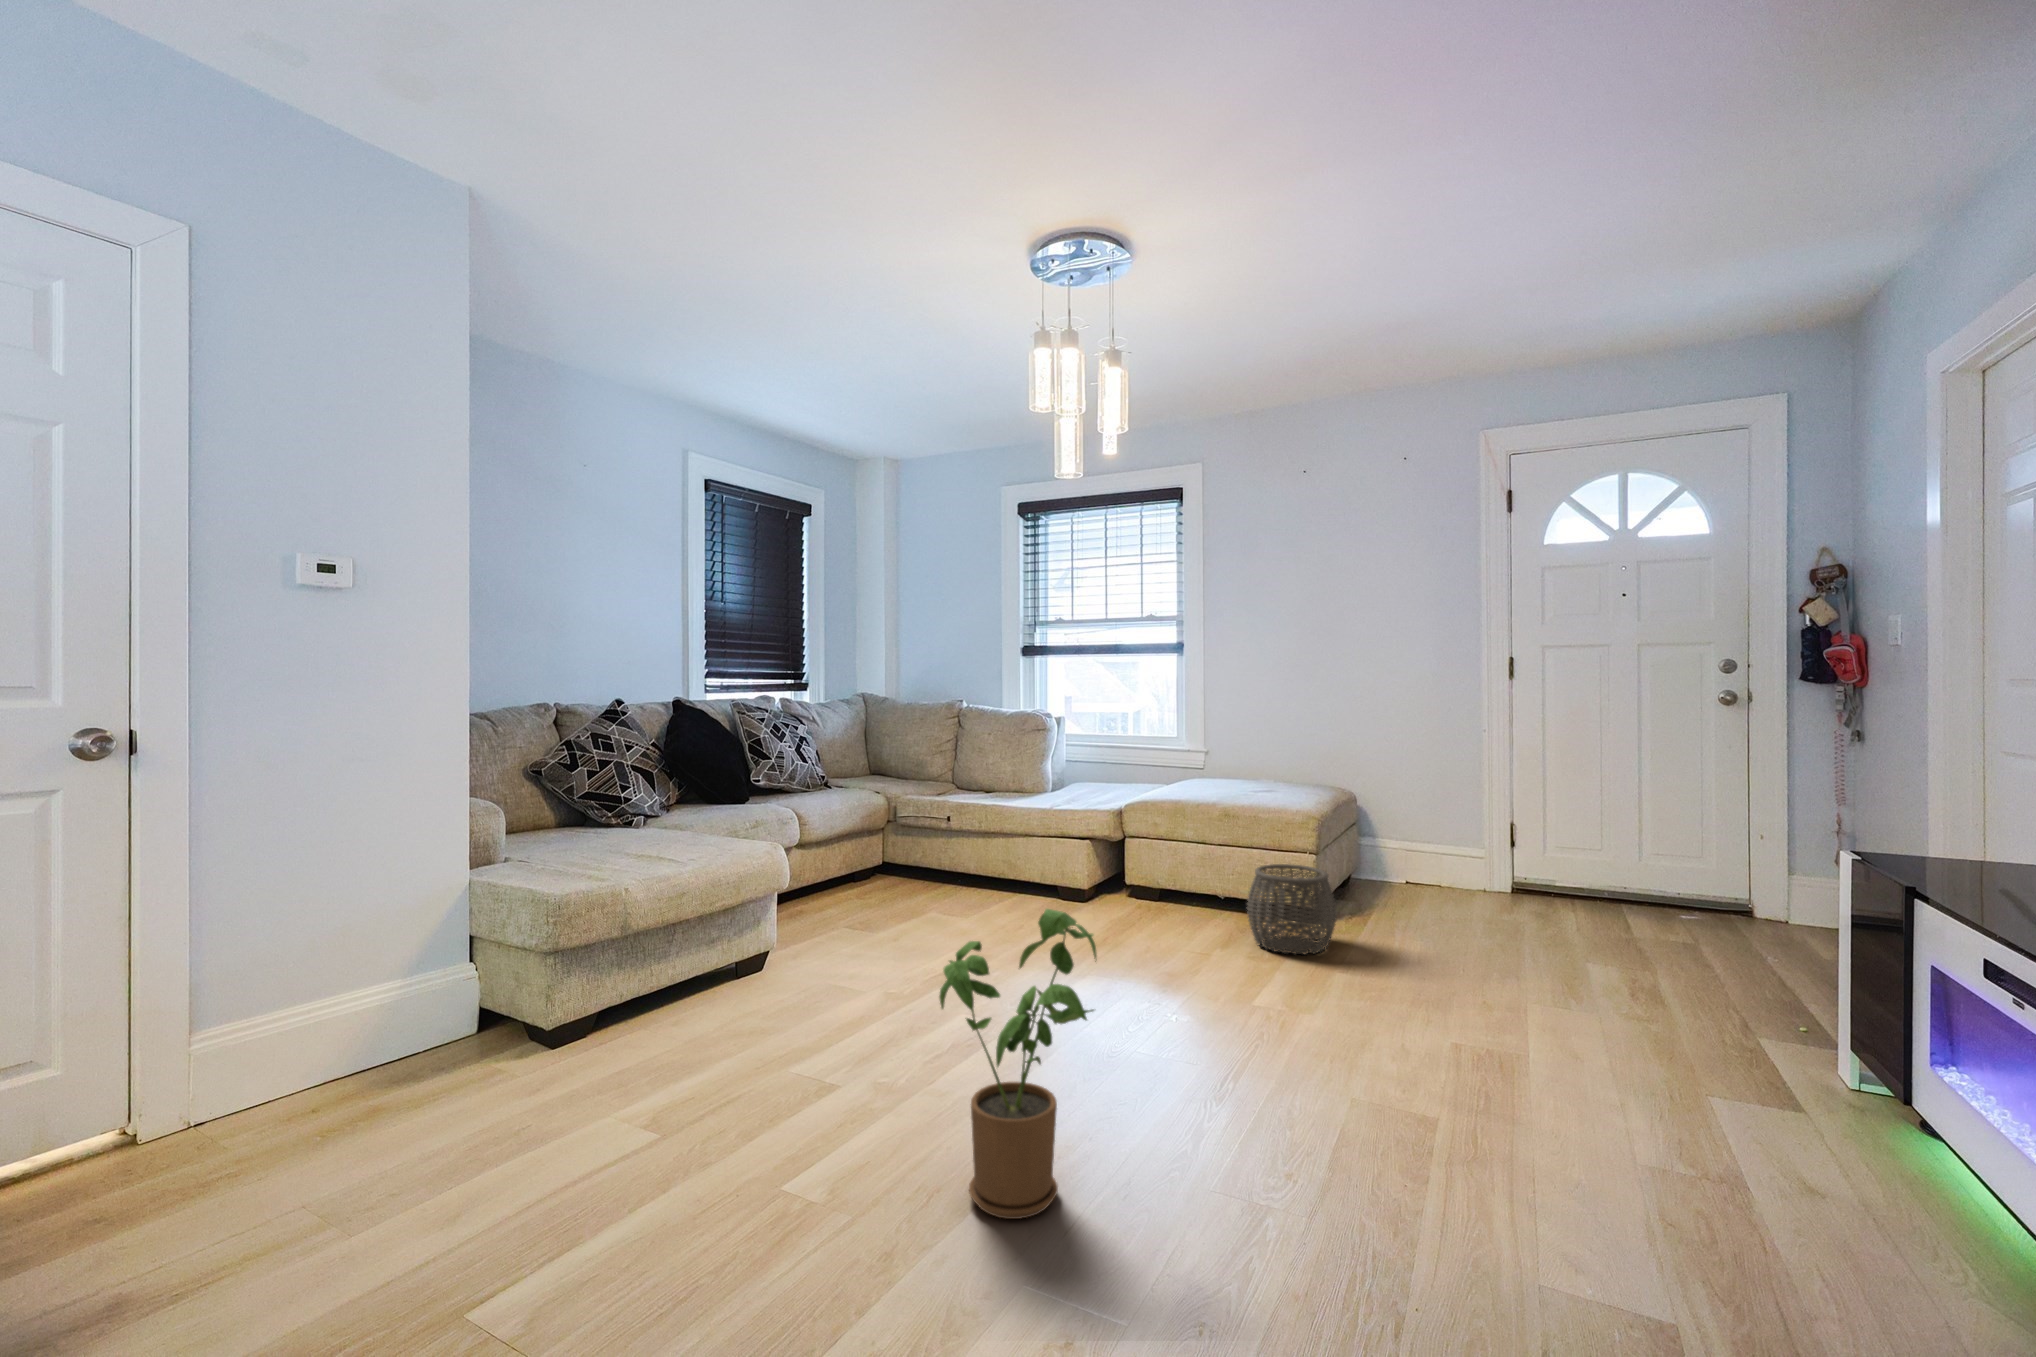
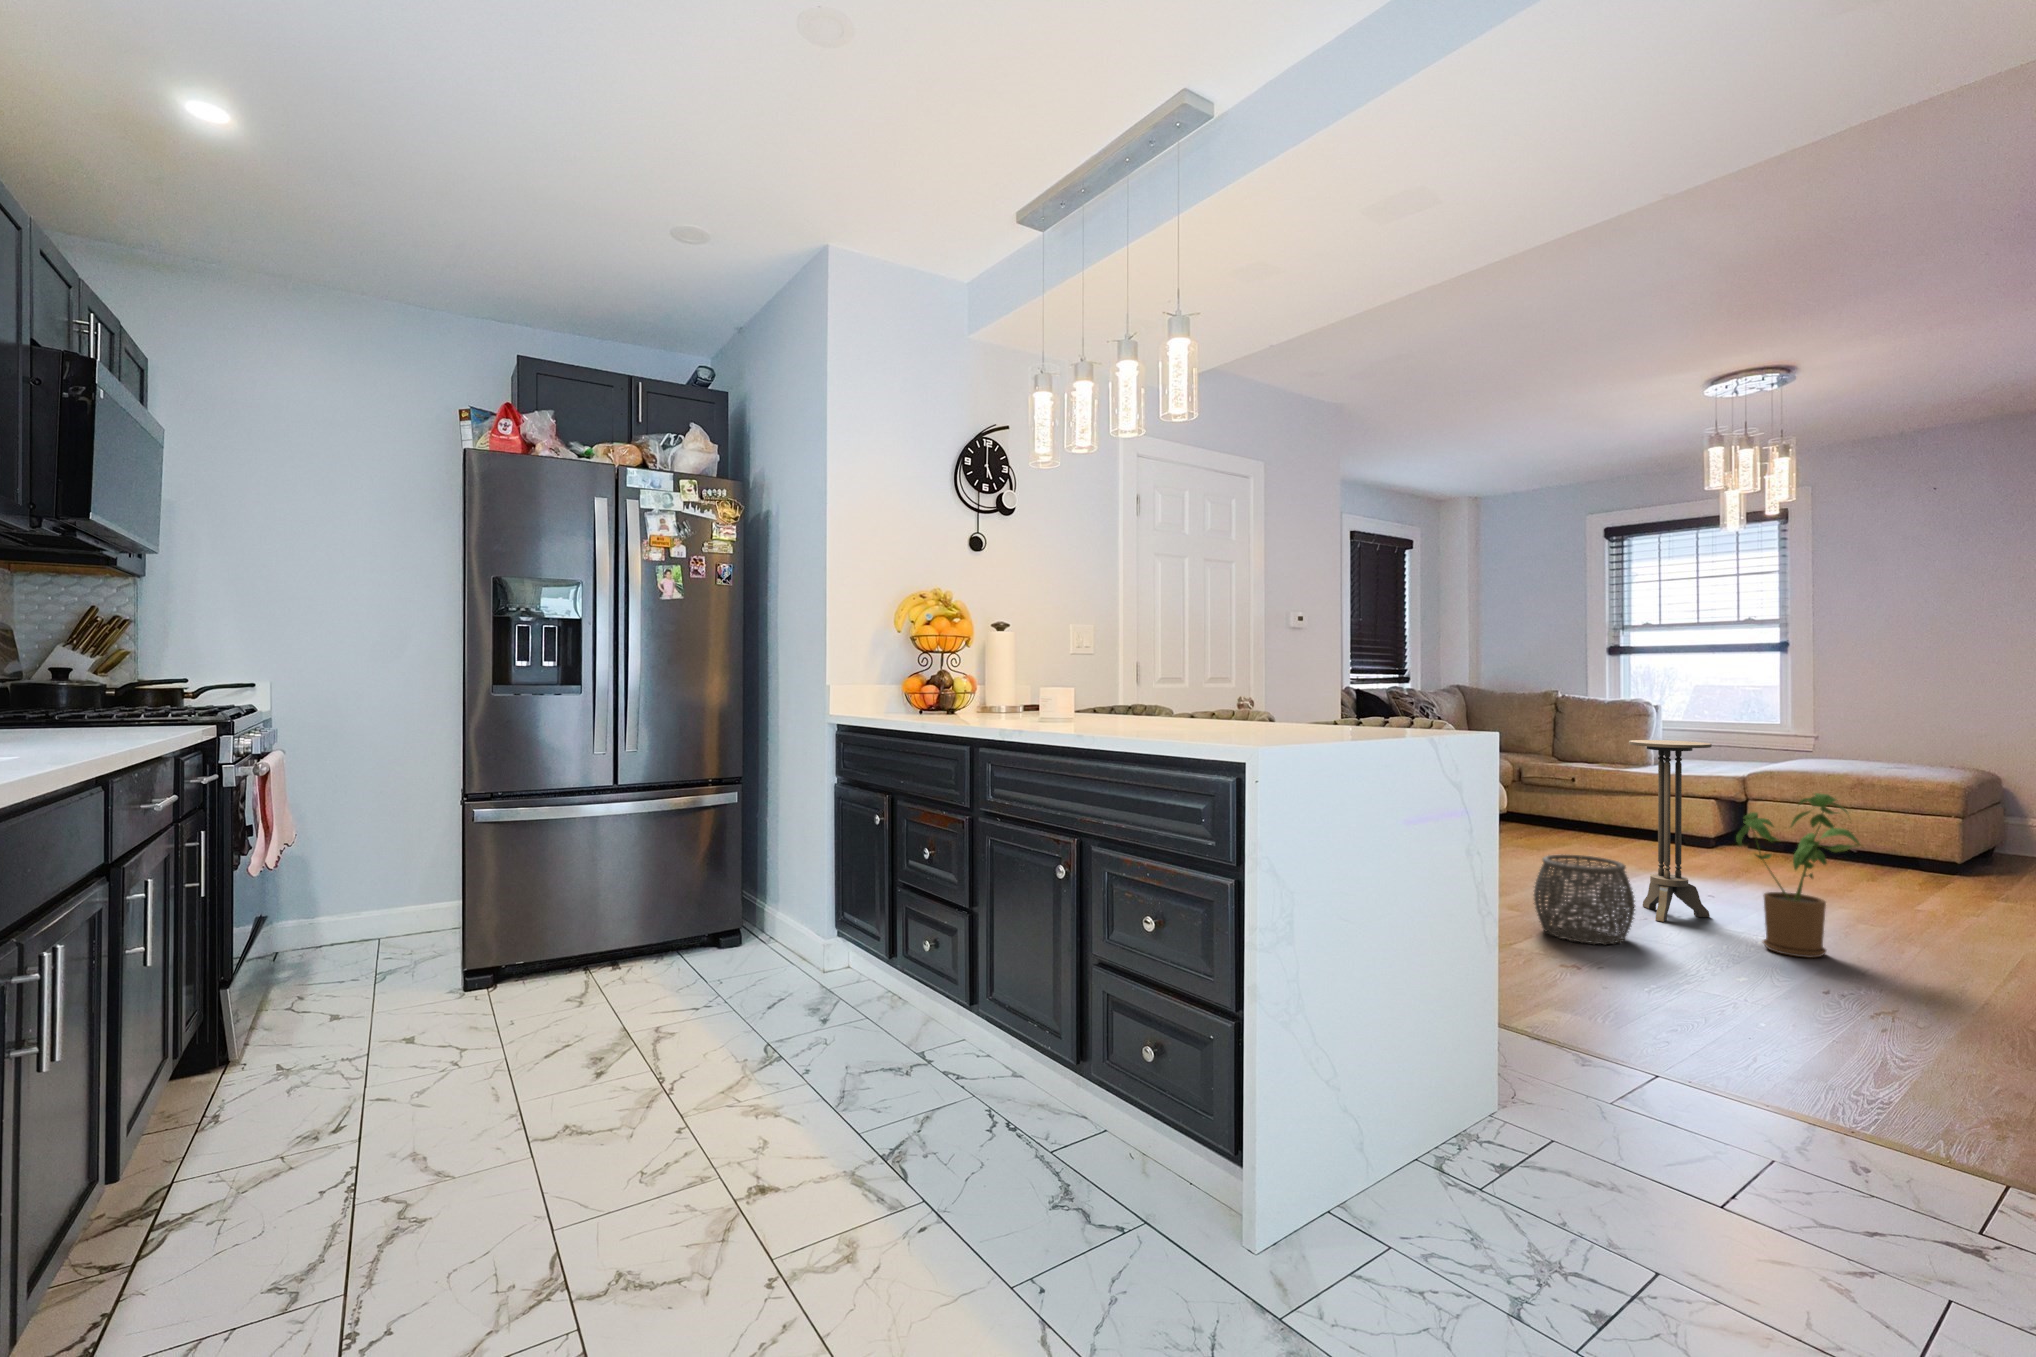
side table: none [840,800,958,1125] -> present [1629,740,1712,922]
woven basket: present [1247,864,1336,955] -> present [1534,854,1635,945]

